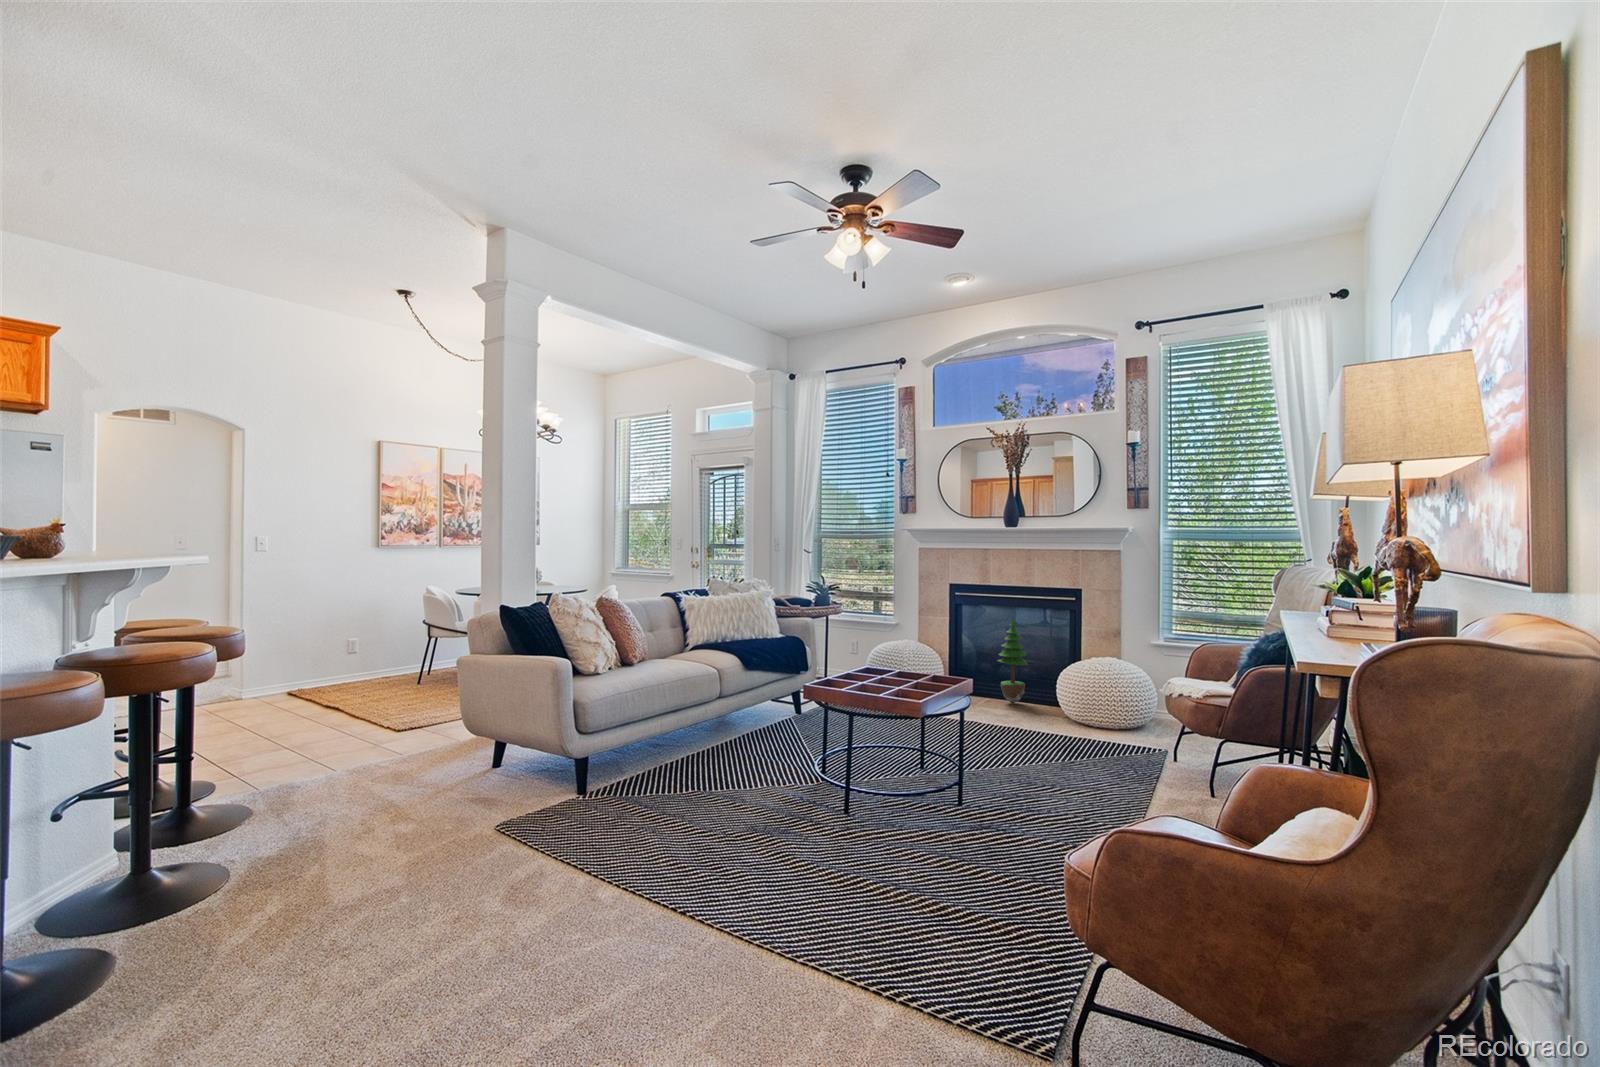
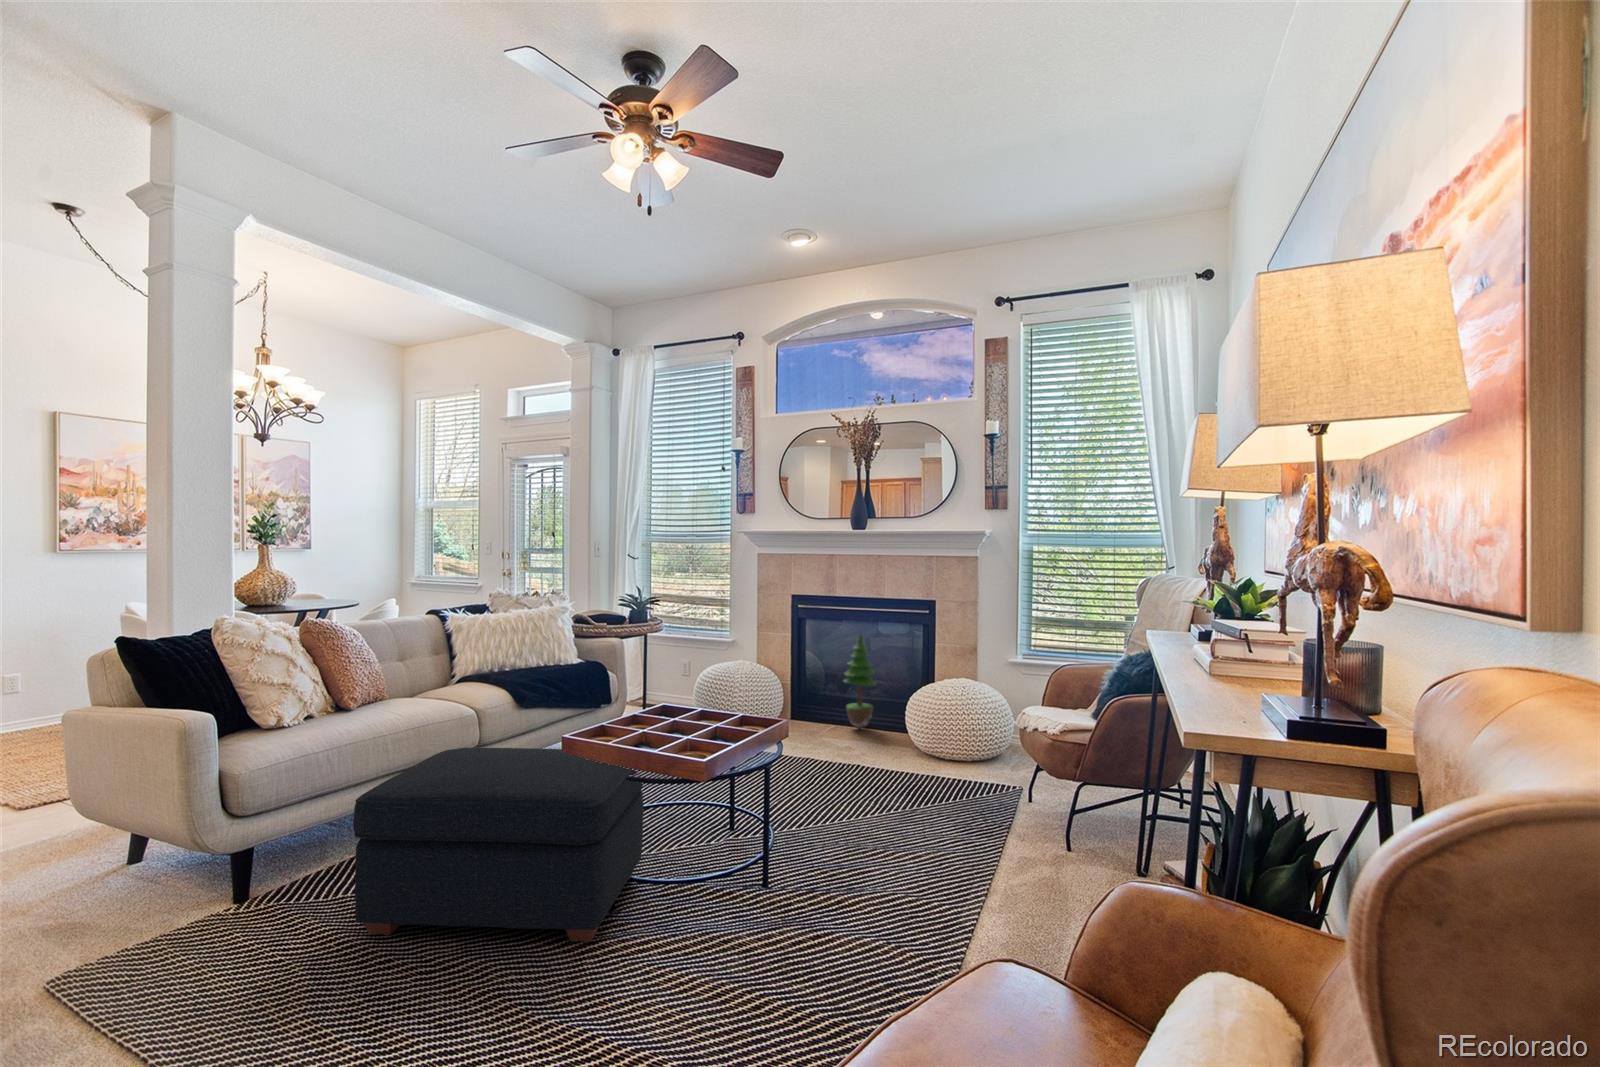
ottoman: none [673,690,862,826] -> present [353,748,643,942]

